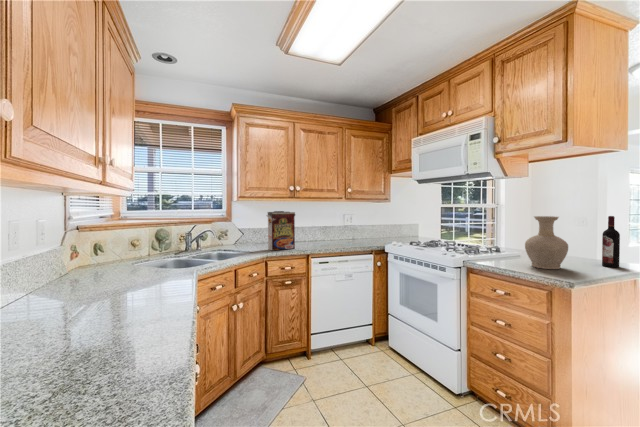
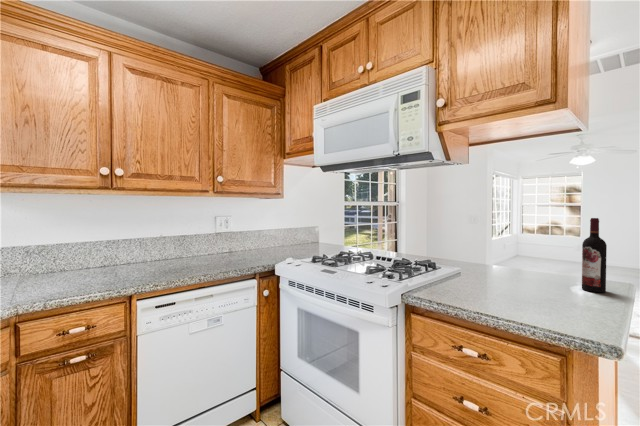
cereal box: present [267,211,295,251] -> none [30,212,106,294]
vase: present [525,216,568,269] -> none [494,219,561,306]

